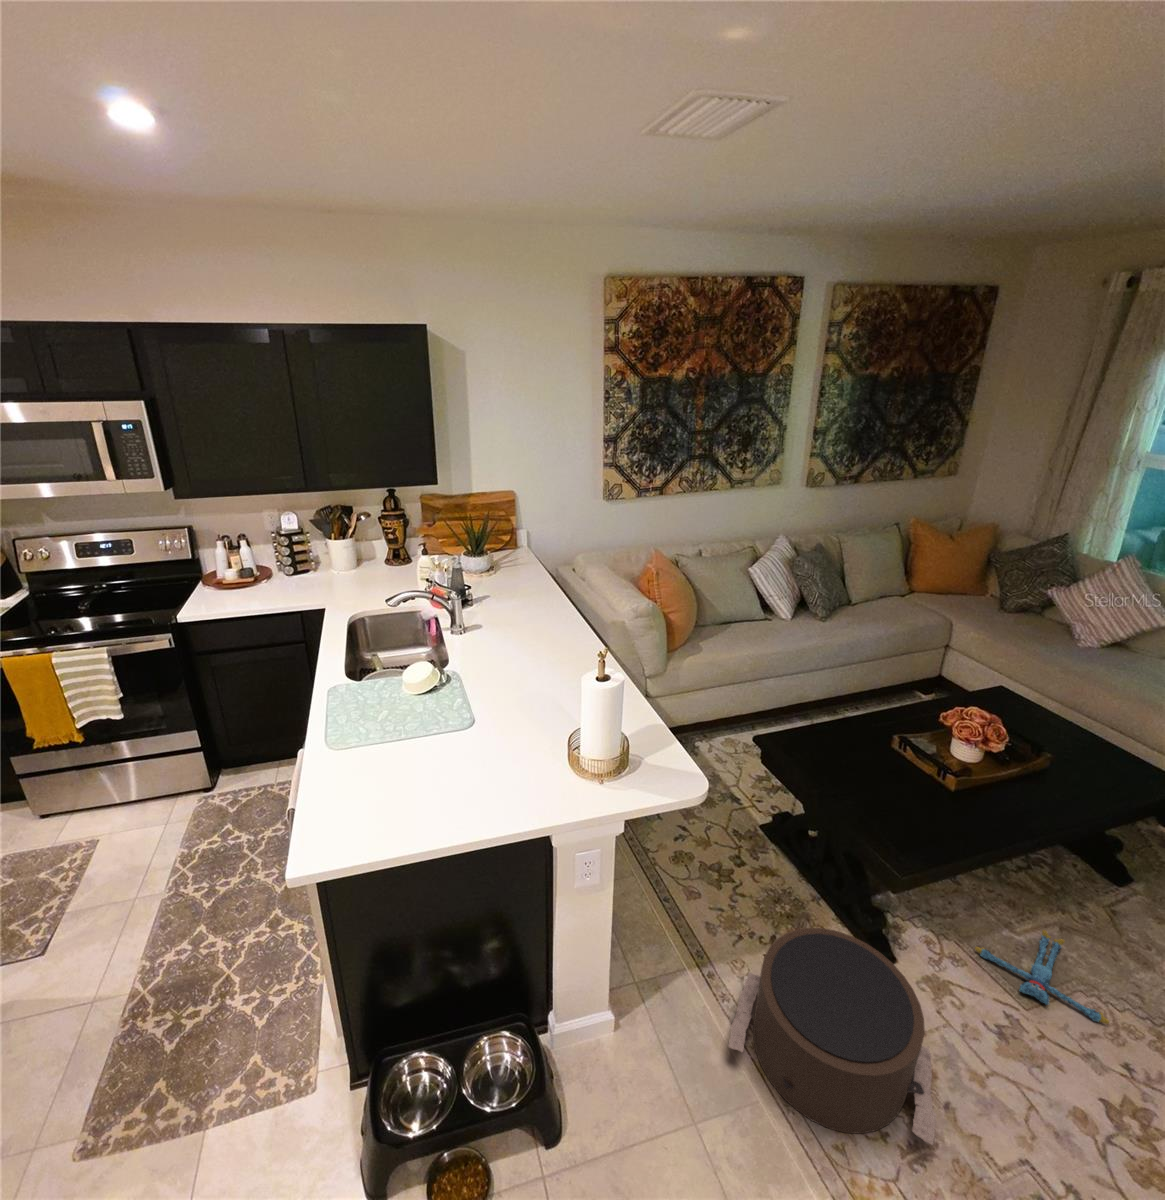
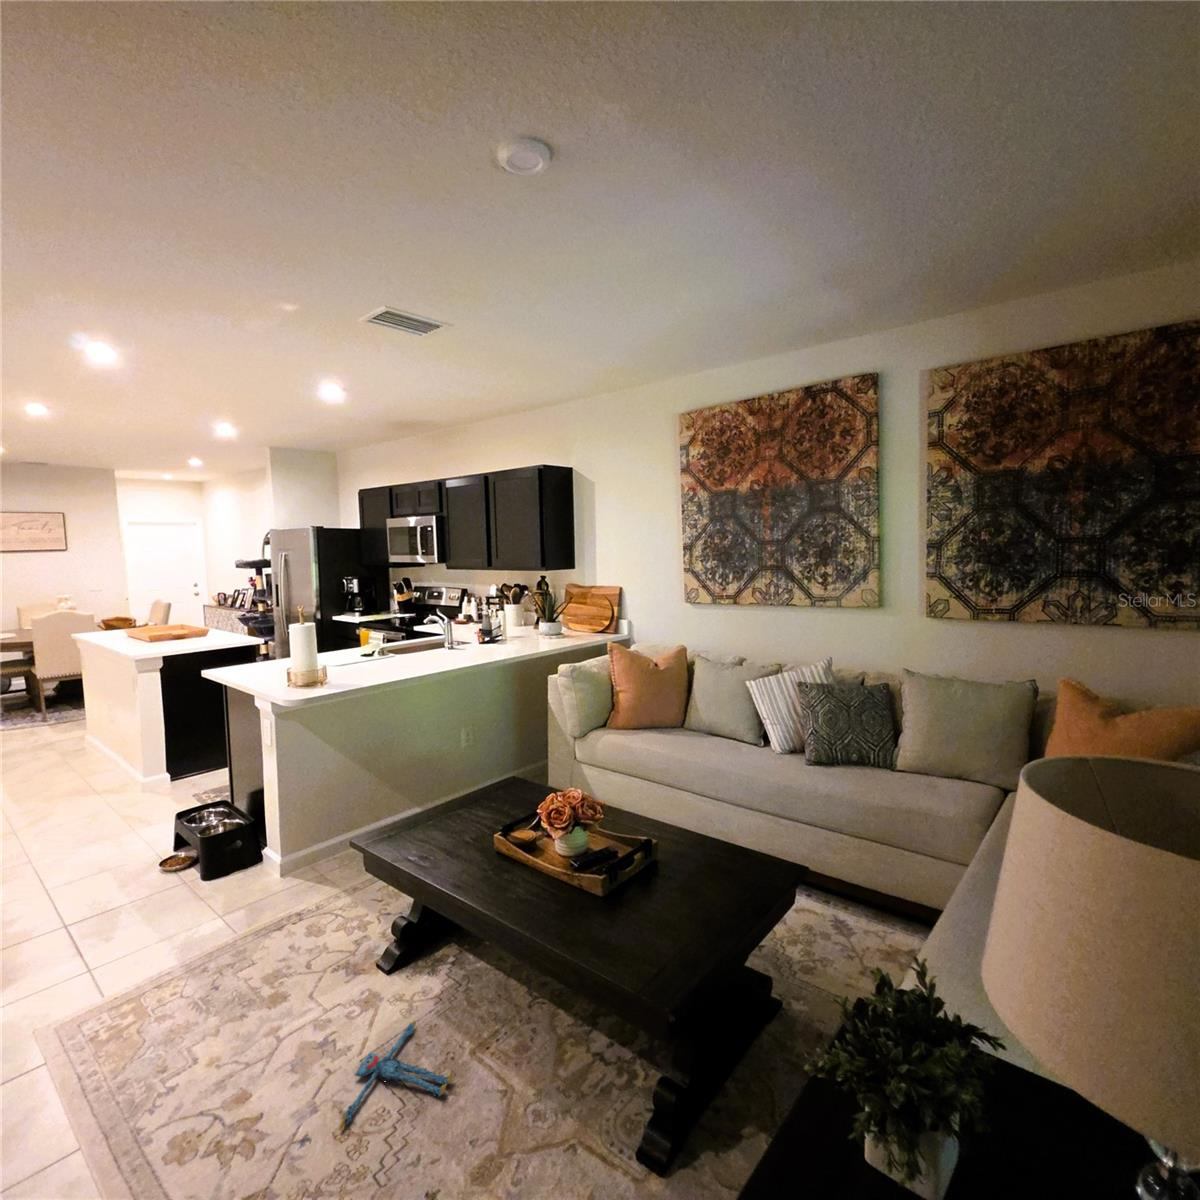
pouf: present [729,928,937,1145] -> none [210,864,356,992]

